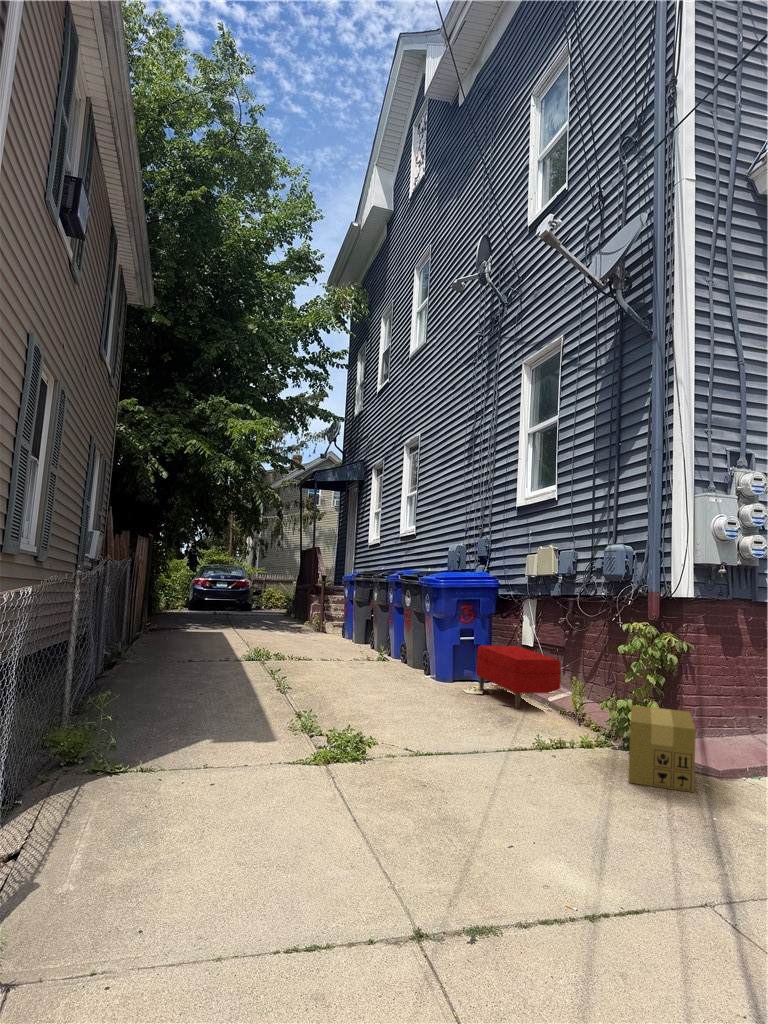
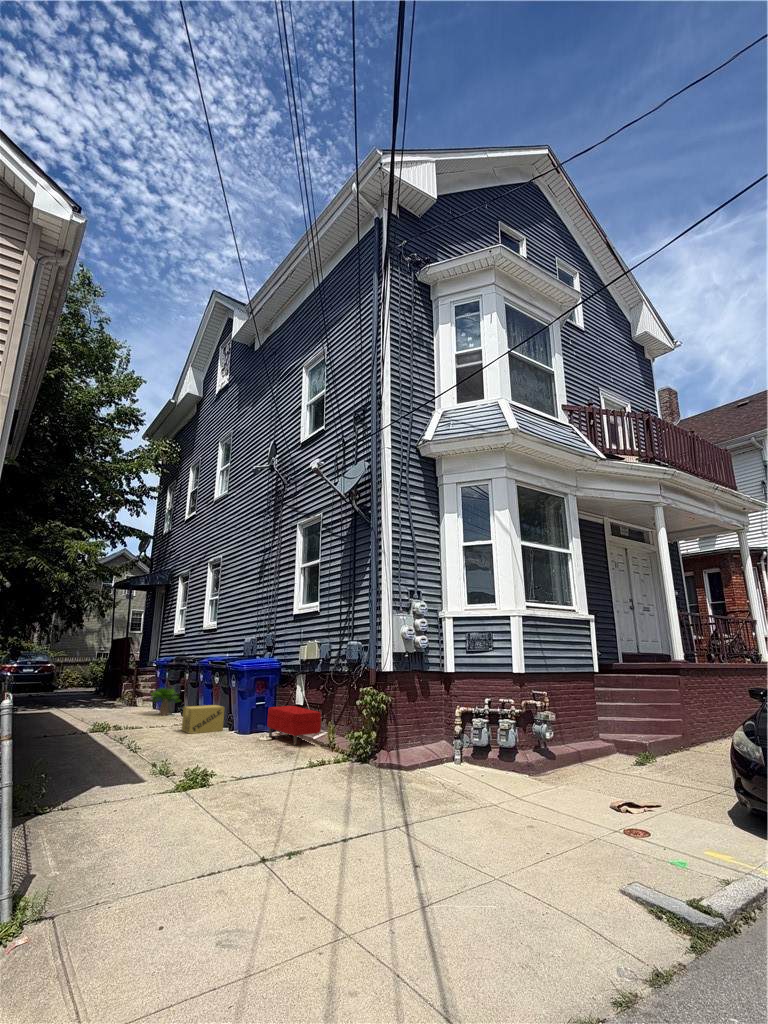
potted plant: none [323,606,369,645] -> present [150,688,179,715]
cardboard box: present [629,705,696,792] -> present [182,705,224,734]

